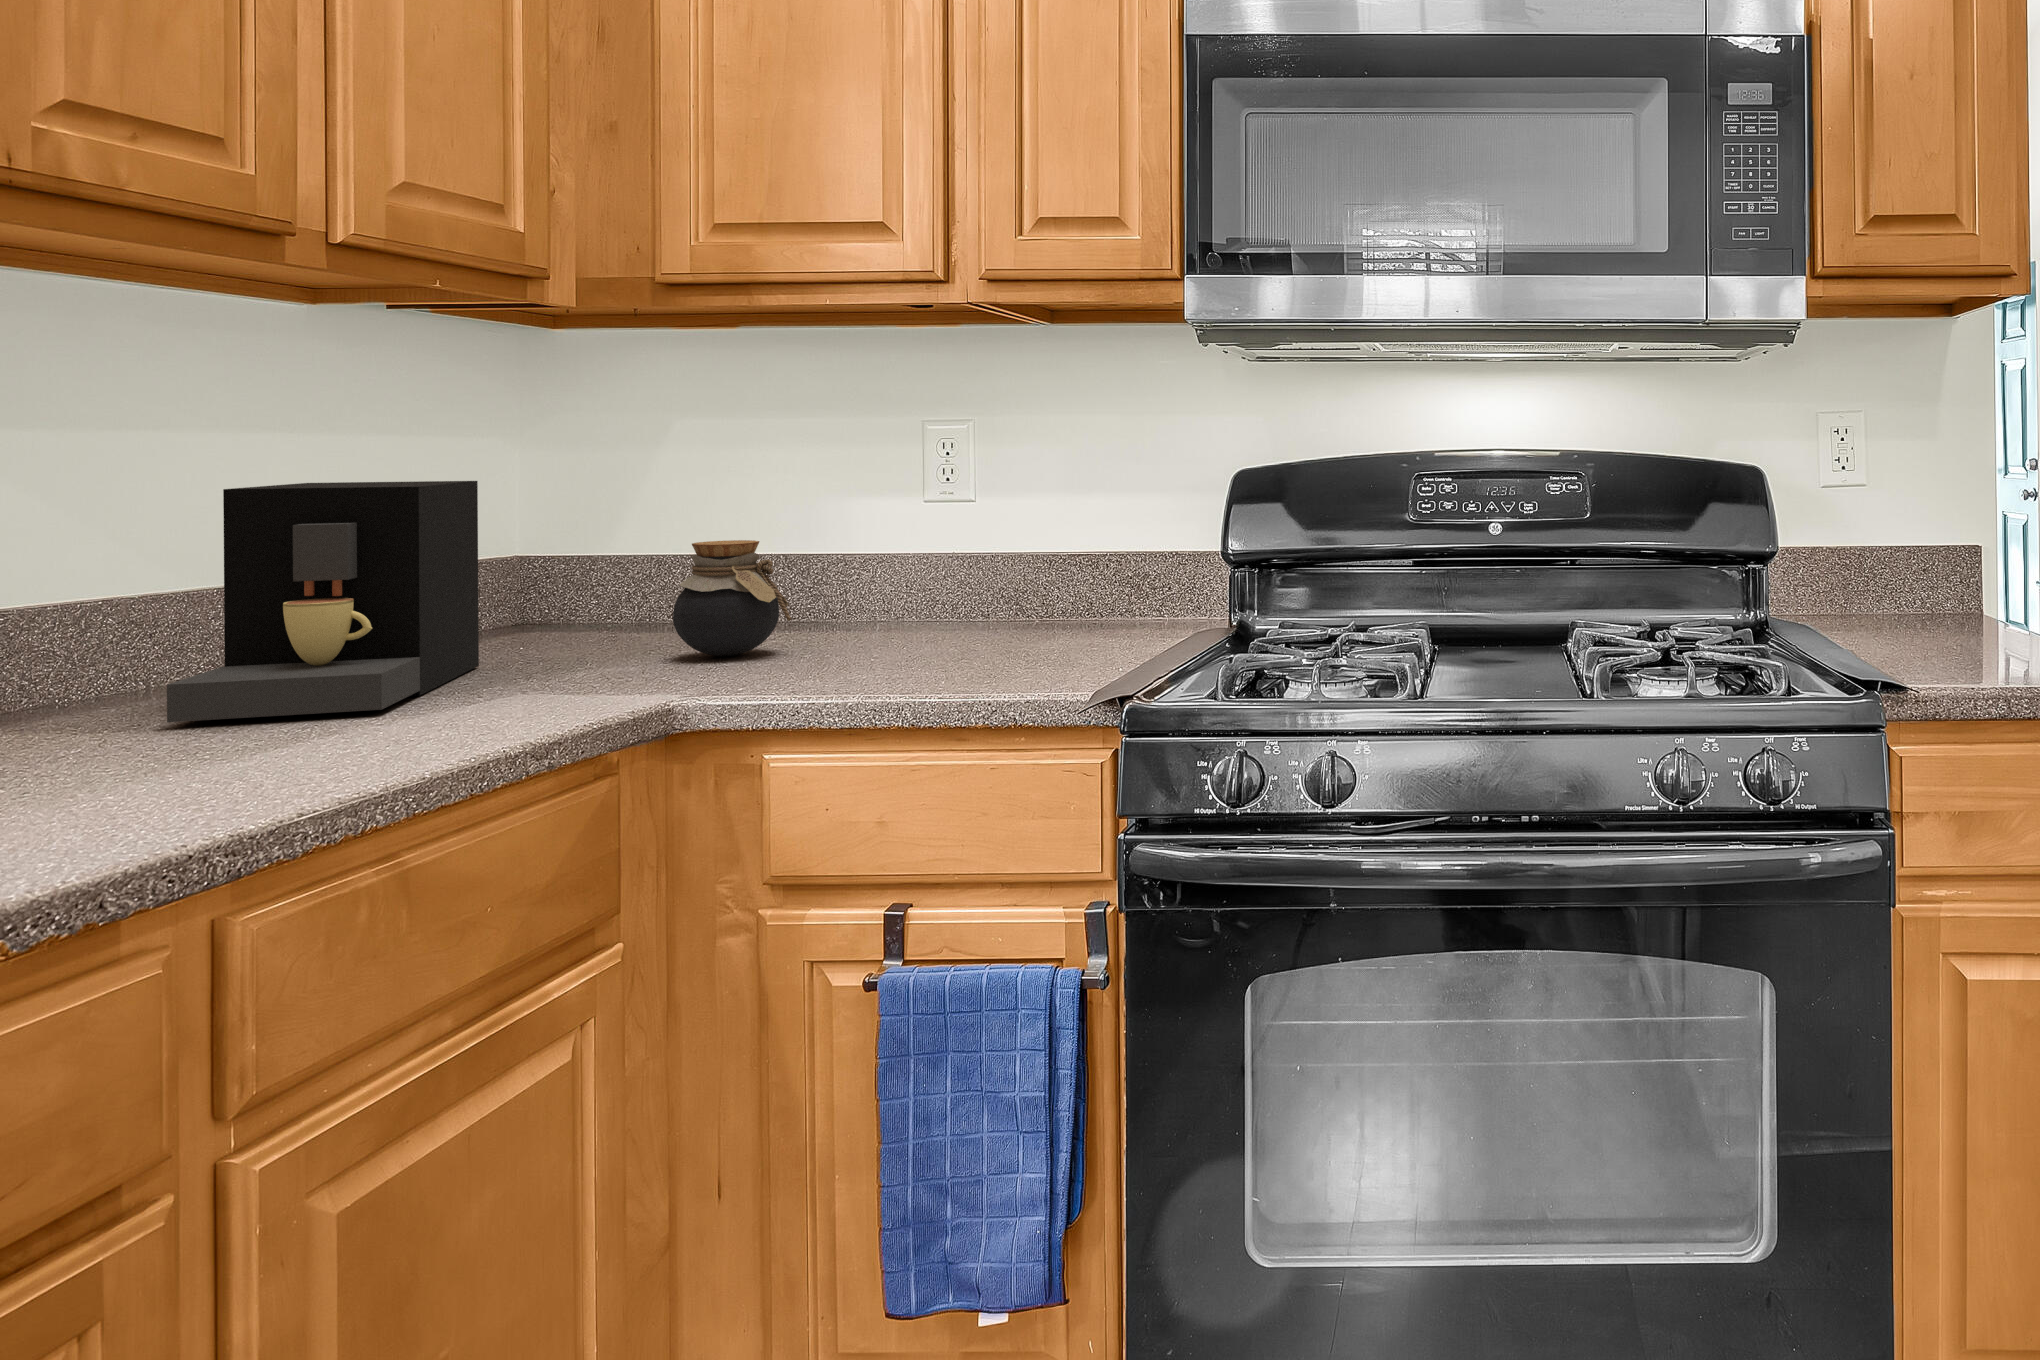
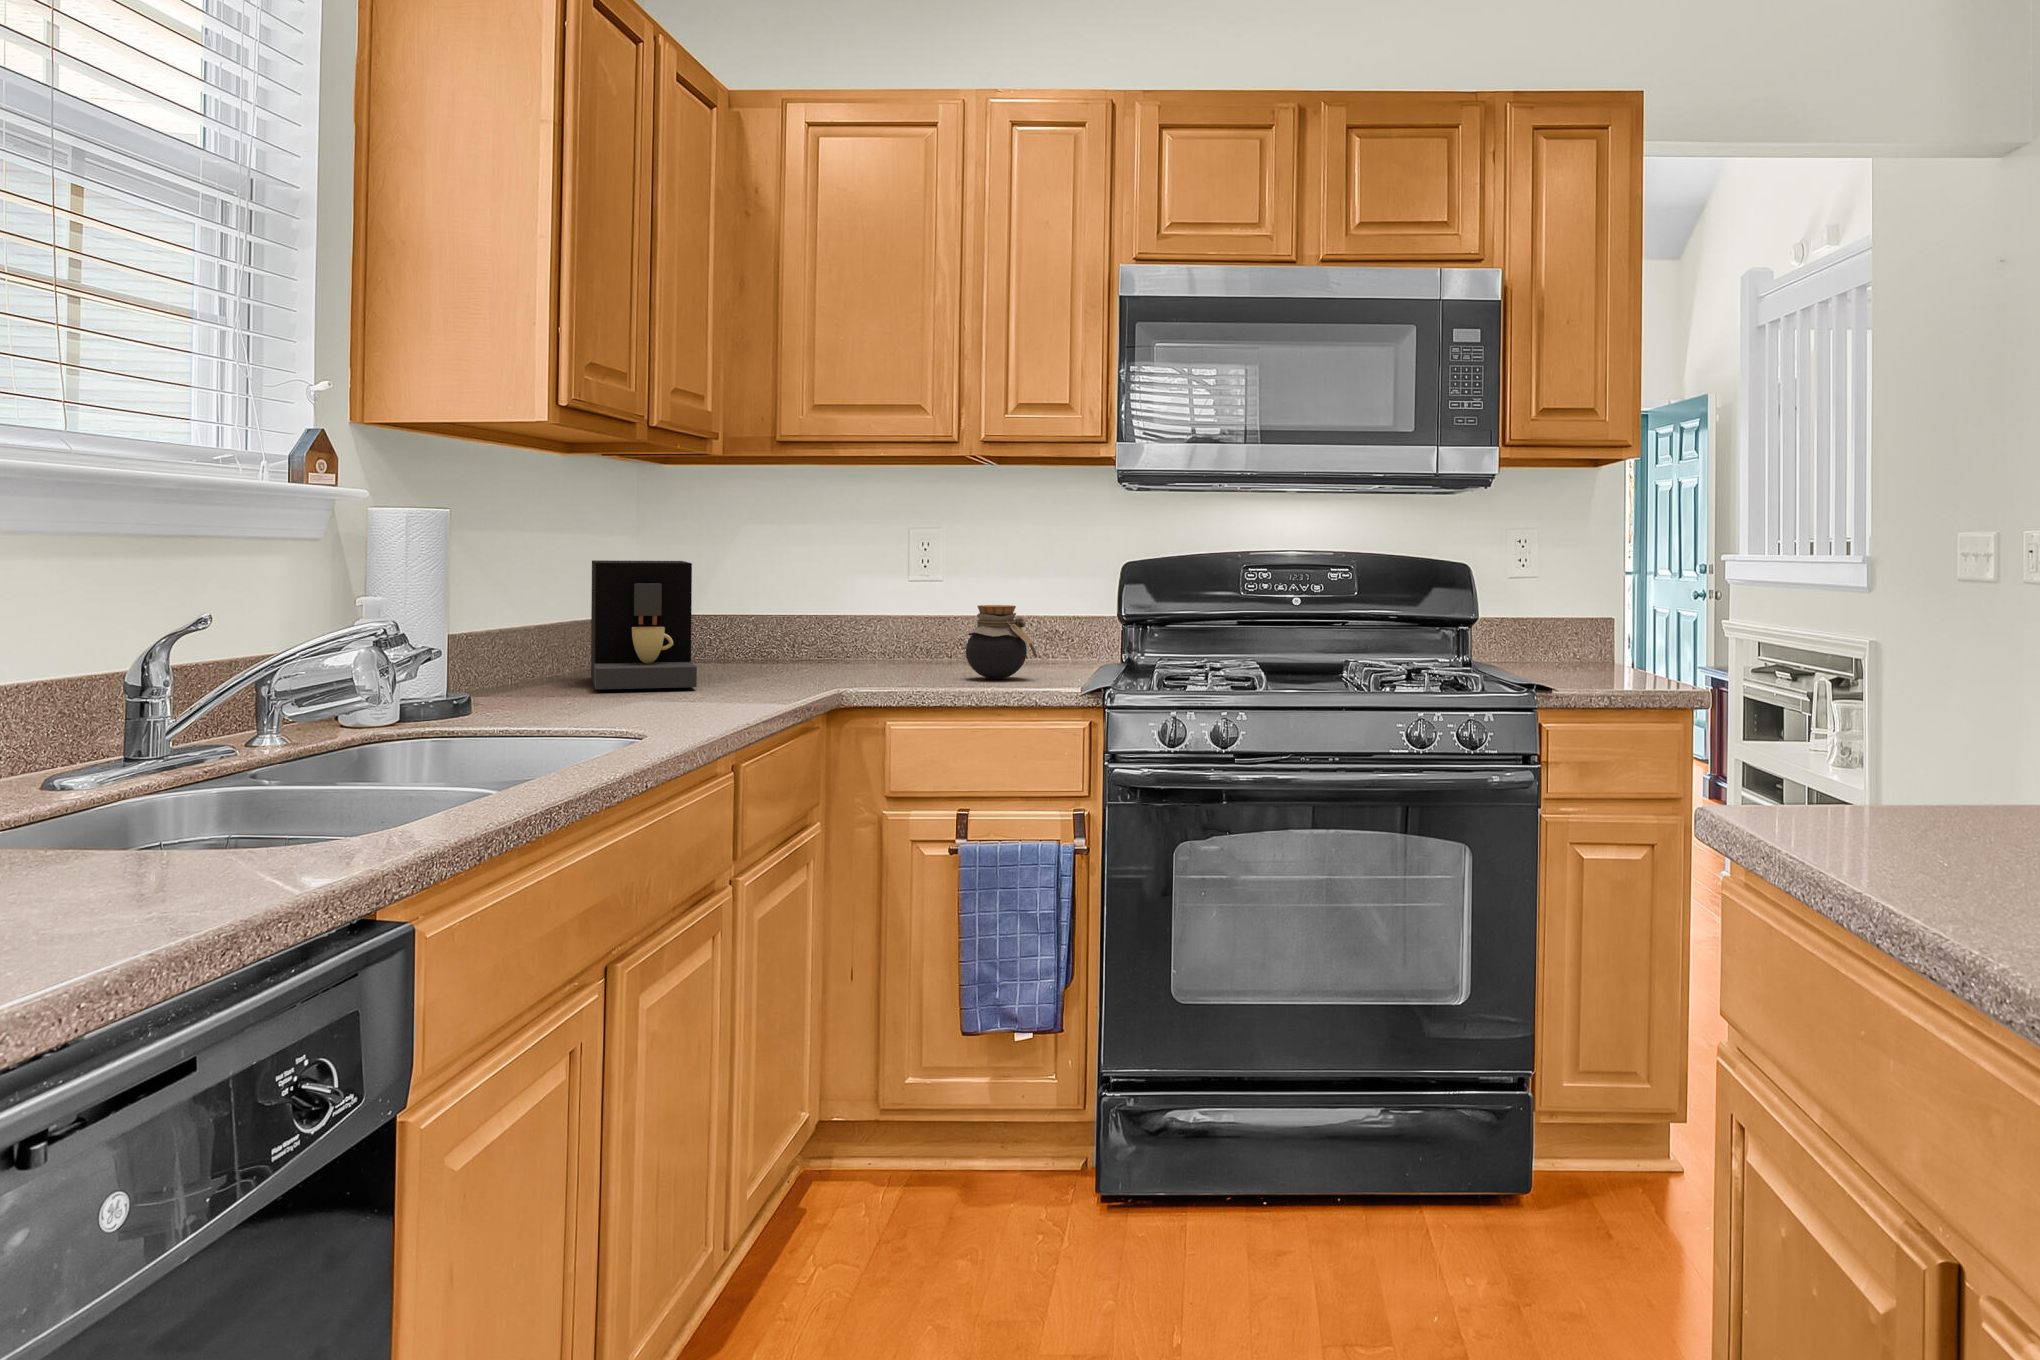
jar: present [673,540,791,656] -> present [966,605,1037,679]

